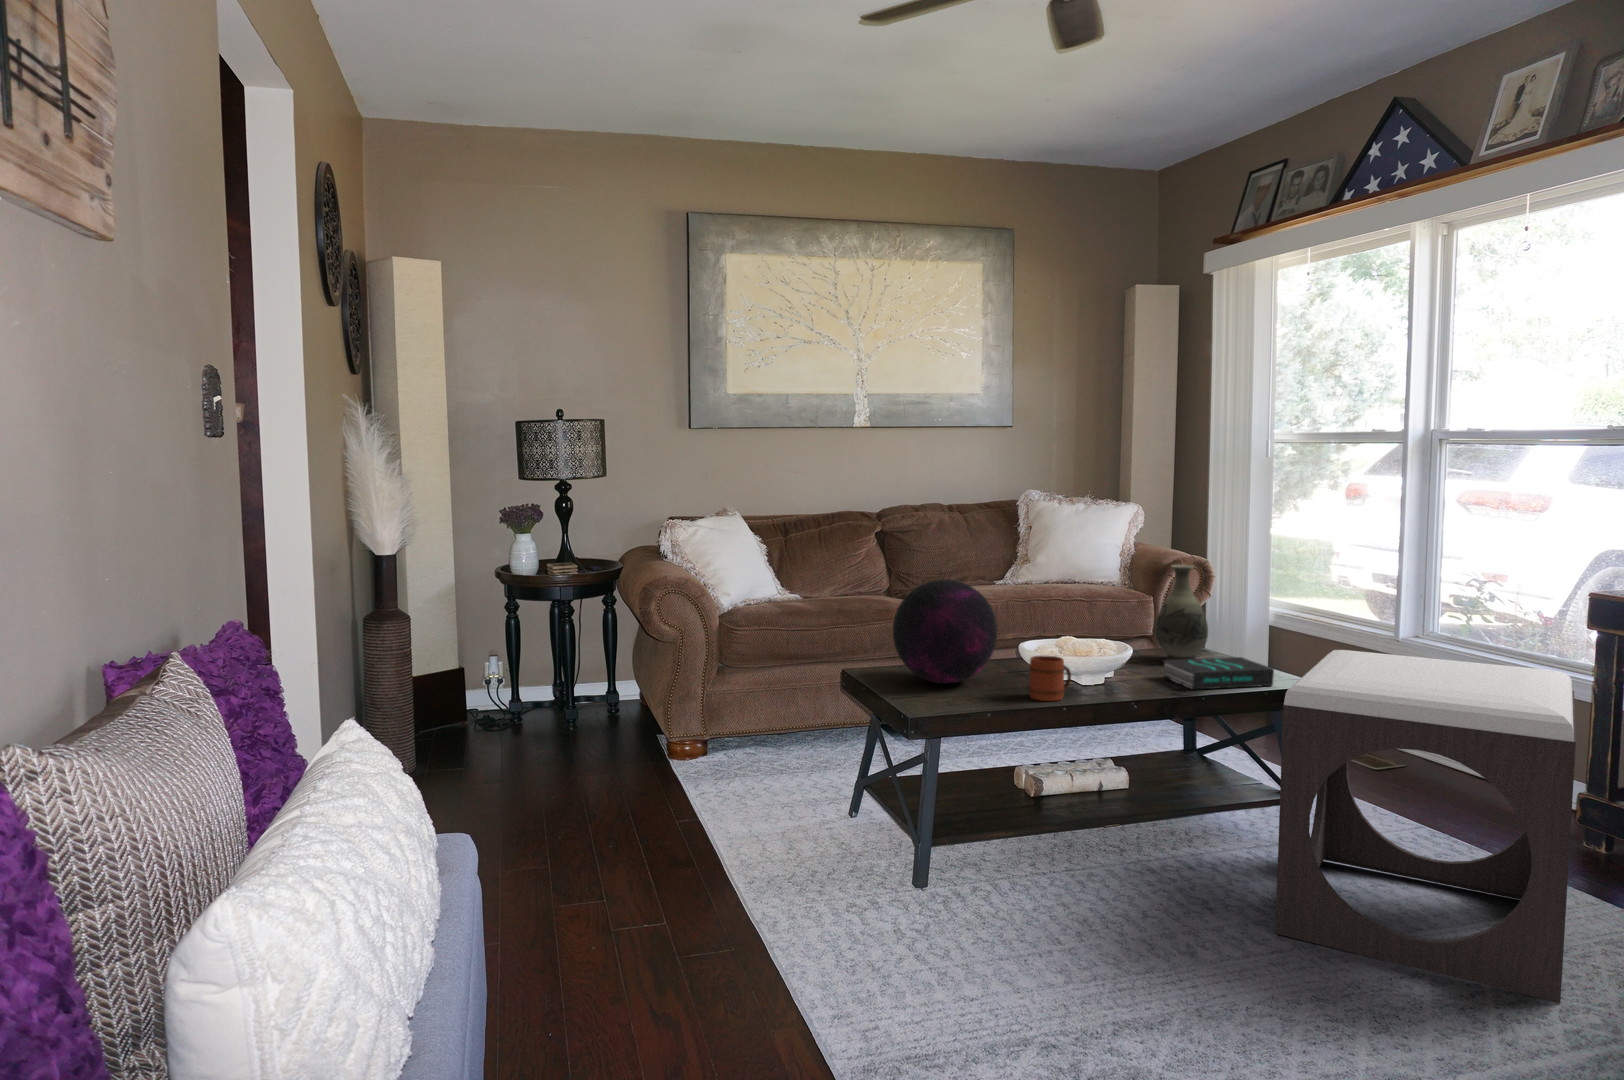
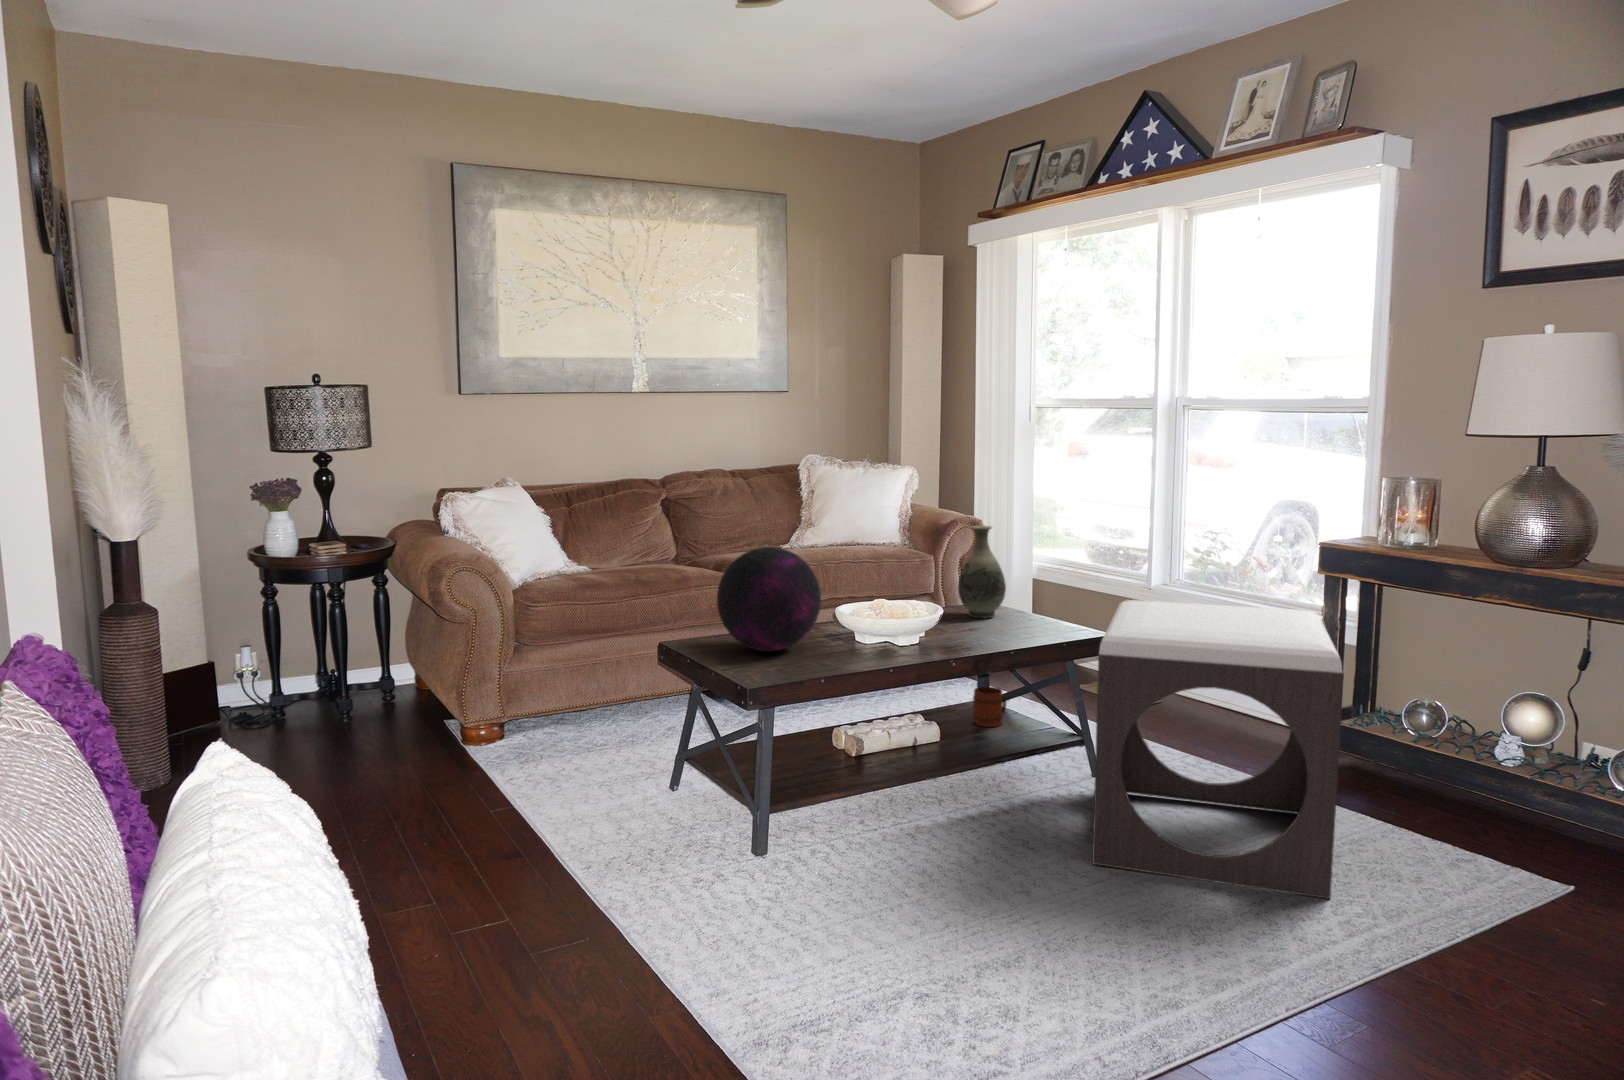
mug: present [1029,655,1071,701] -> present [973,687,1006,727]
book: present [1164,657,1274,689] -> none [971,610,1071,644]

